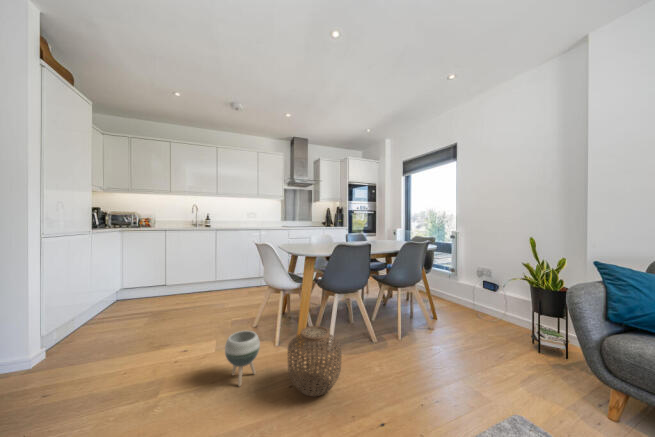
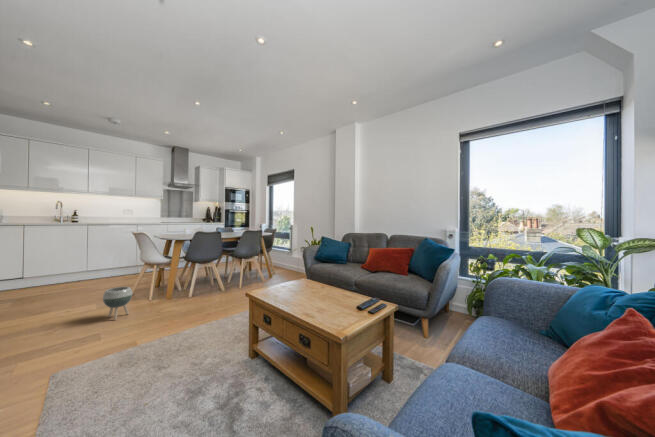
woven basket: present [288,326,341,396] -> none [153,278,192,316]

